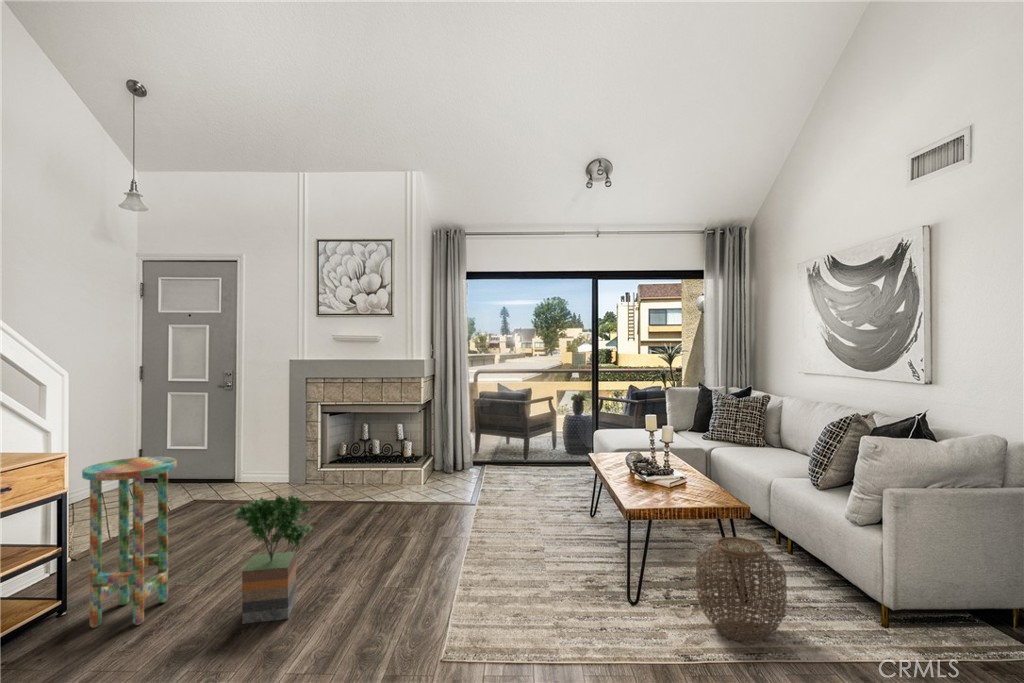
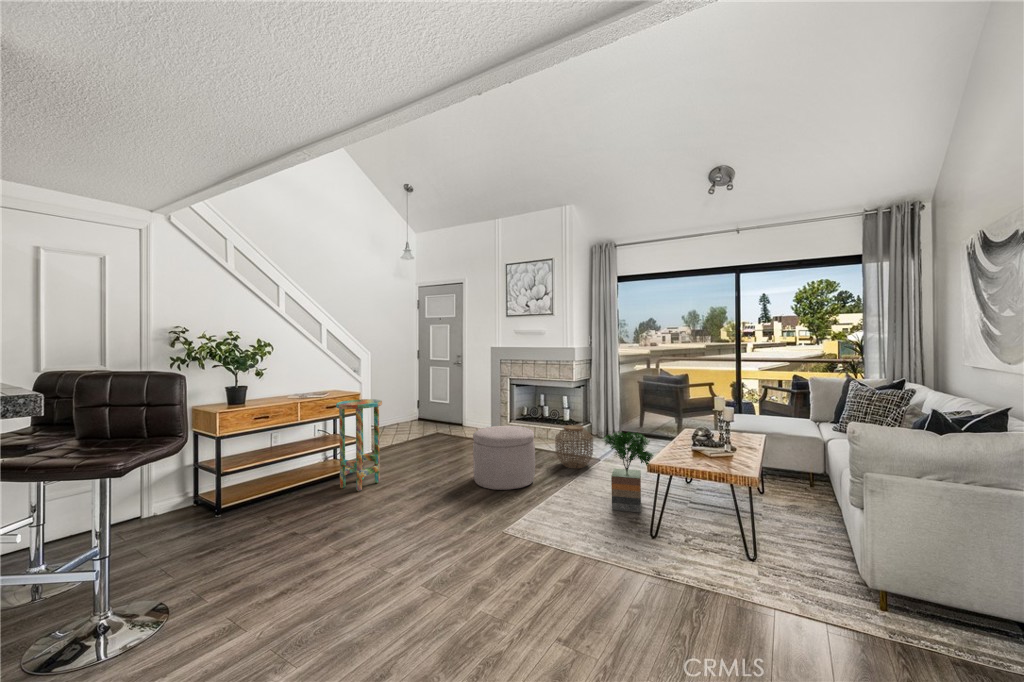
ottoman: none [333,475,424,572] -> present [473,426,535,490]
potted tree: present [235,496,312,624] -> present [603,431,654,513]
woven basket: present [696,537,787,642] -> present [555,425,593,468]

